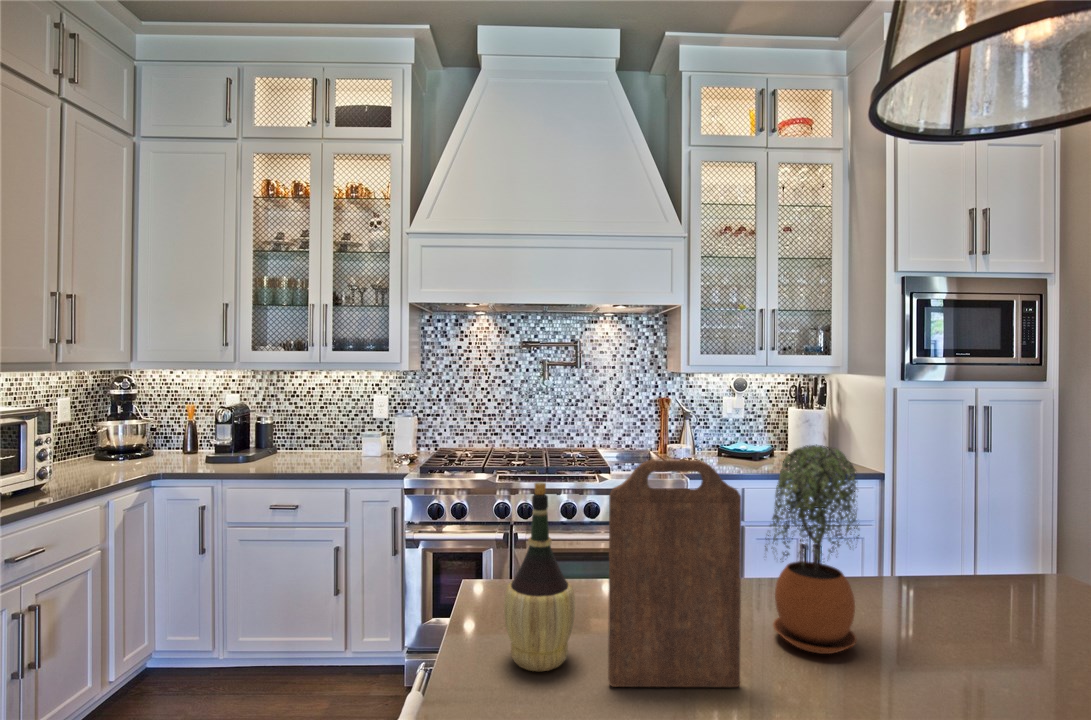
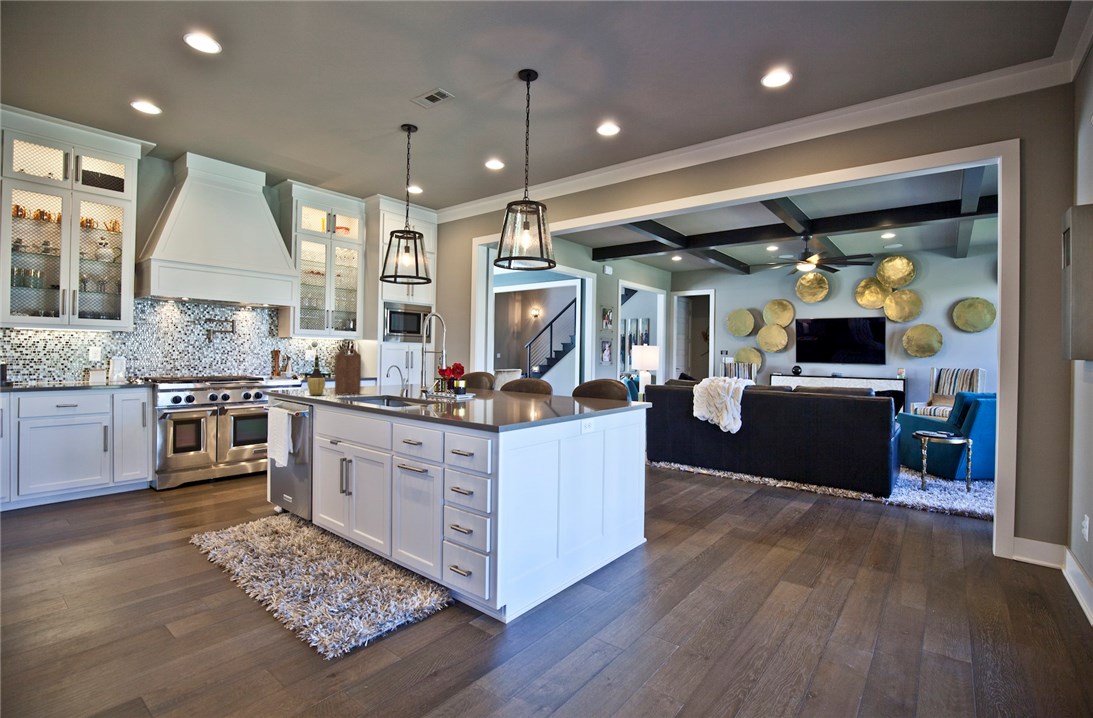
potted plant: present [765,445,859,654] -> none [361,348,381,391]

